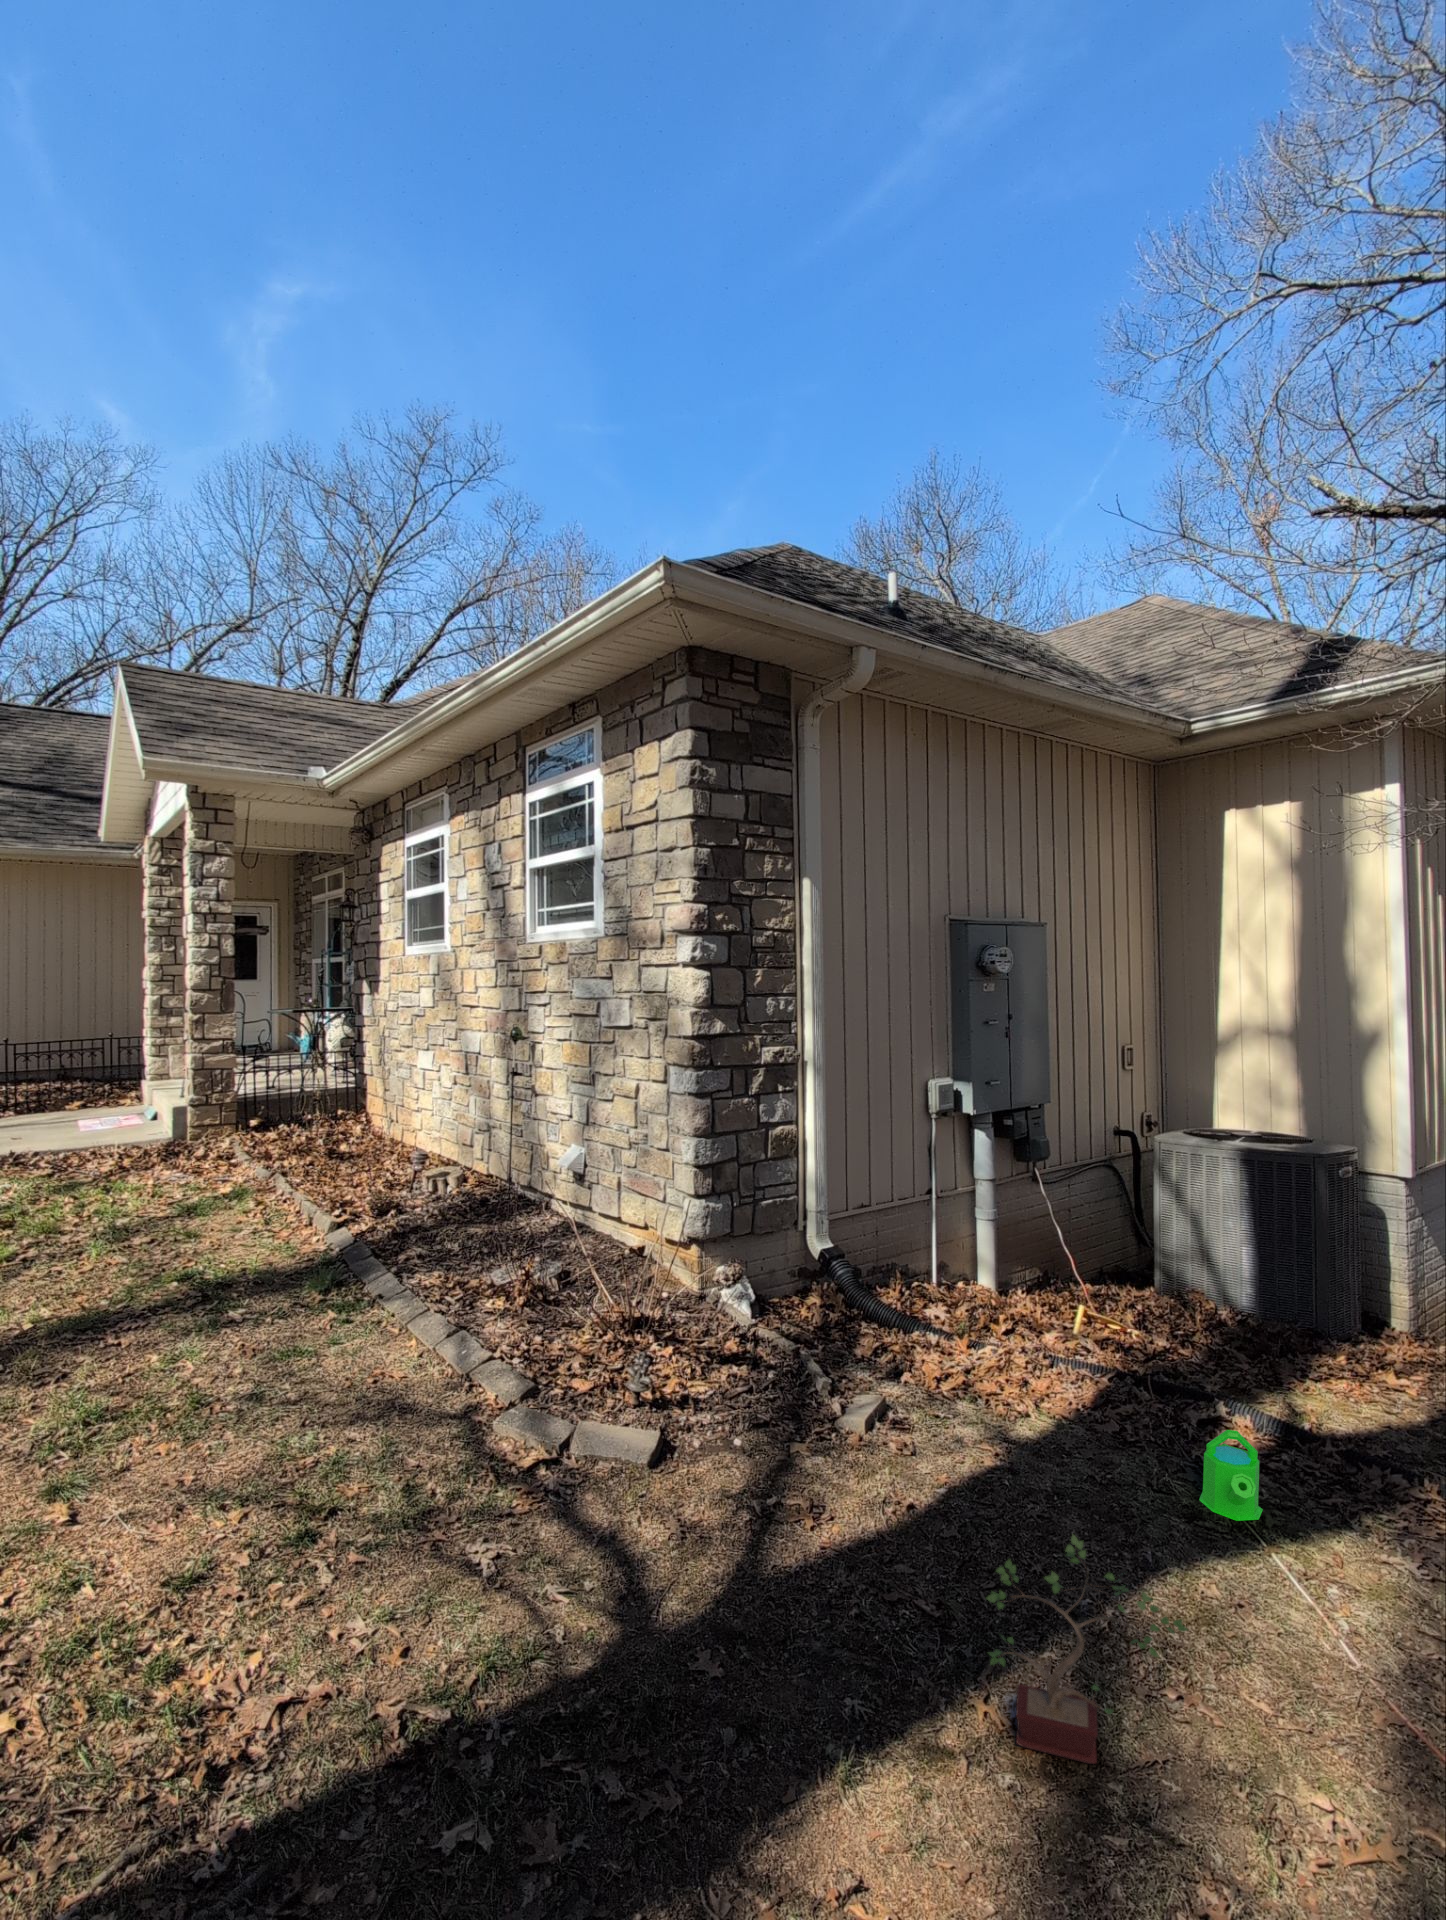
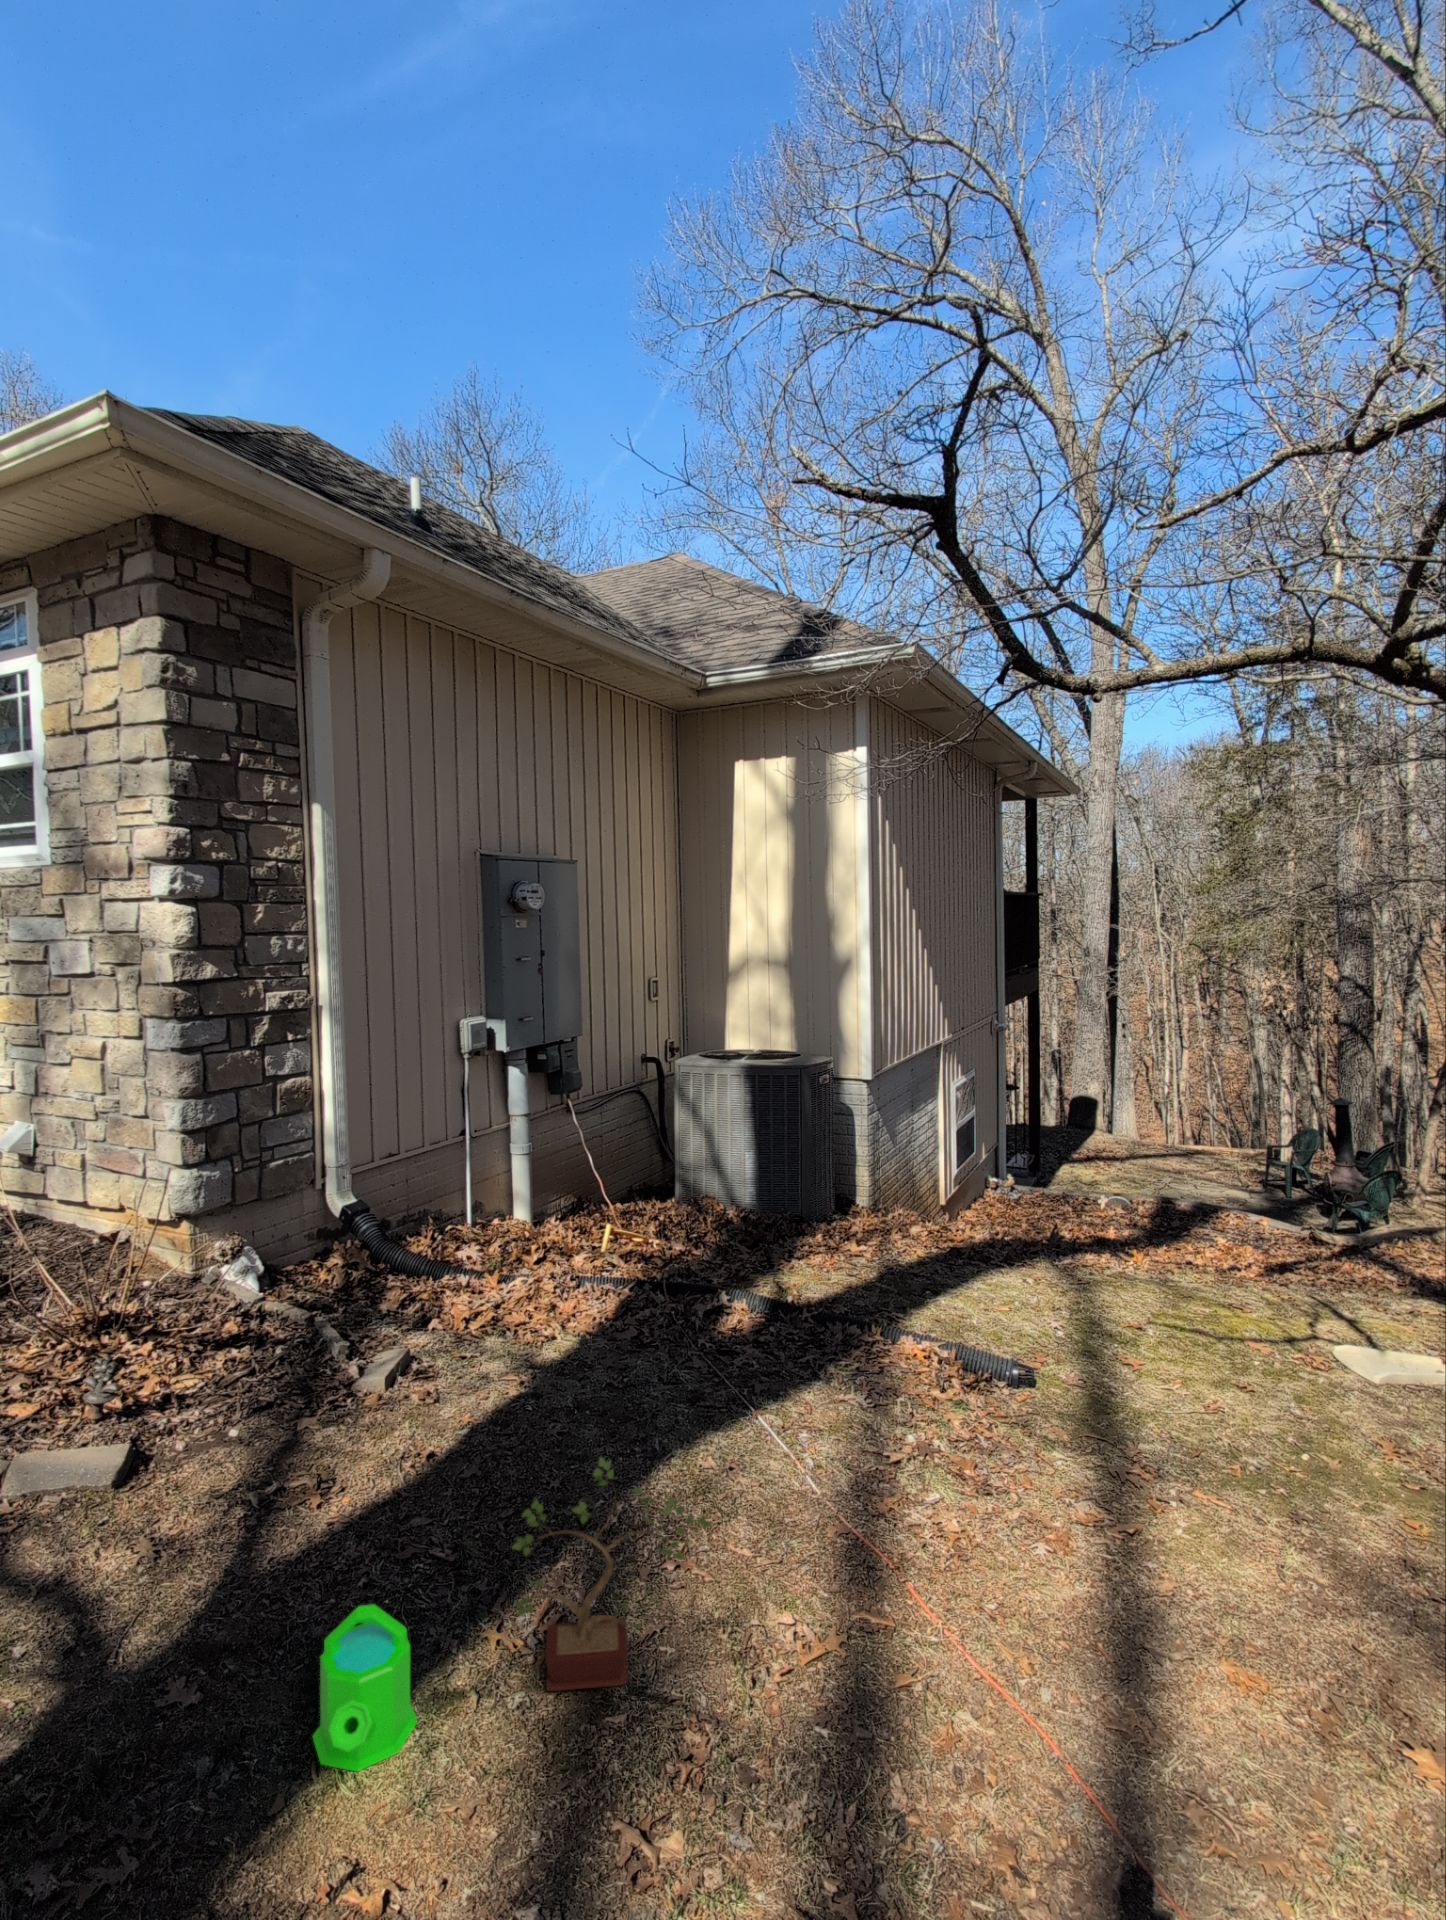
watering can: present [1199,1430,1263,1521] -> present [313,1604,418,1772]

